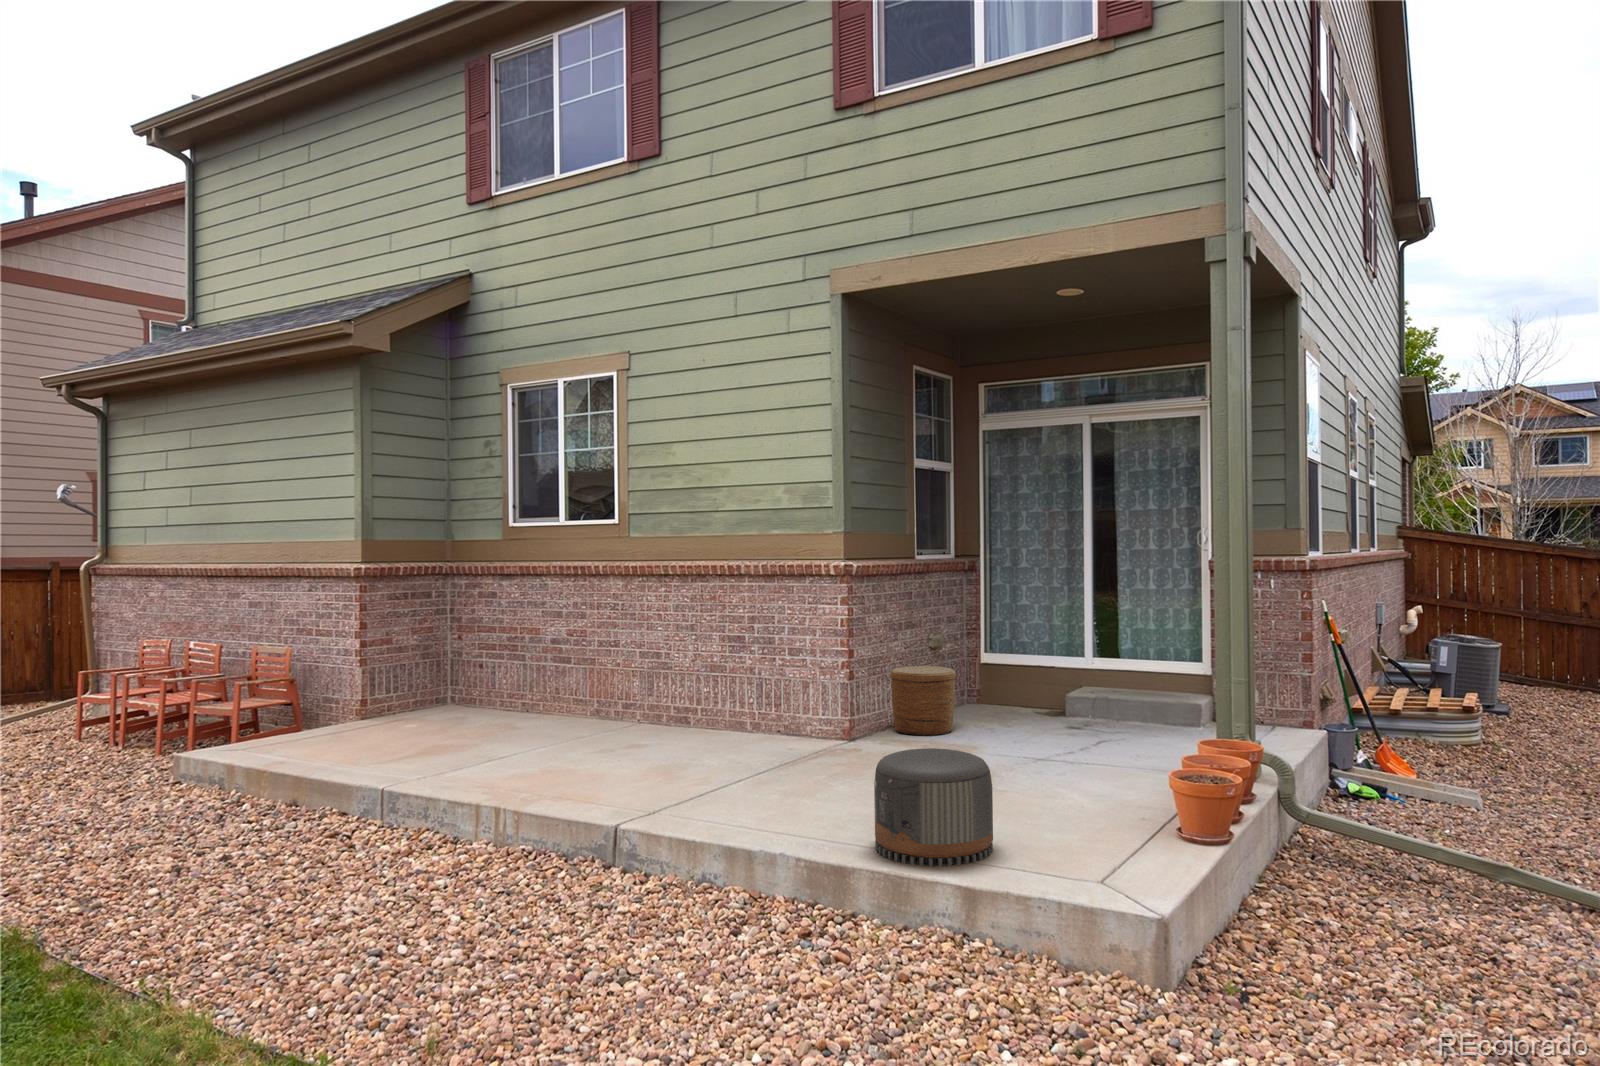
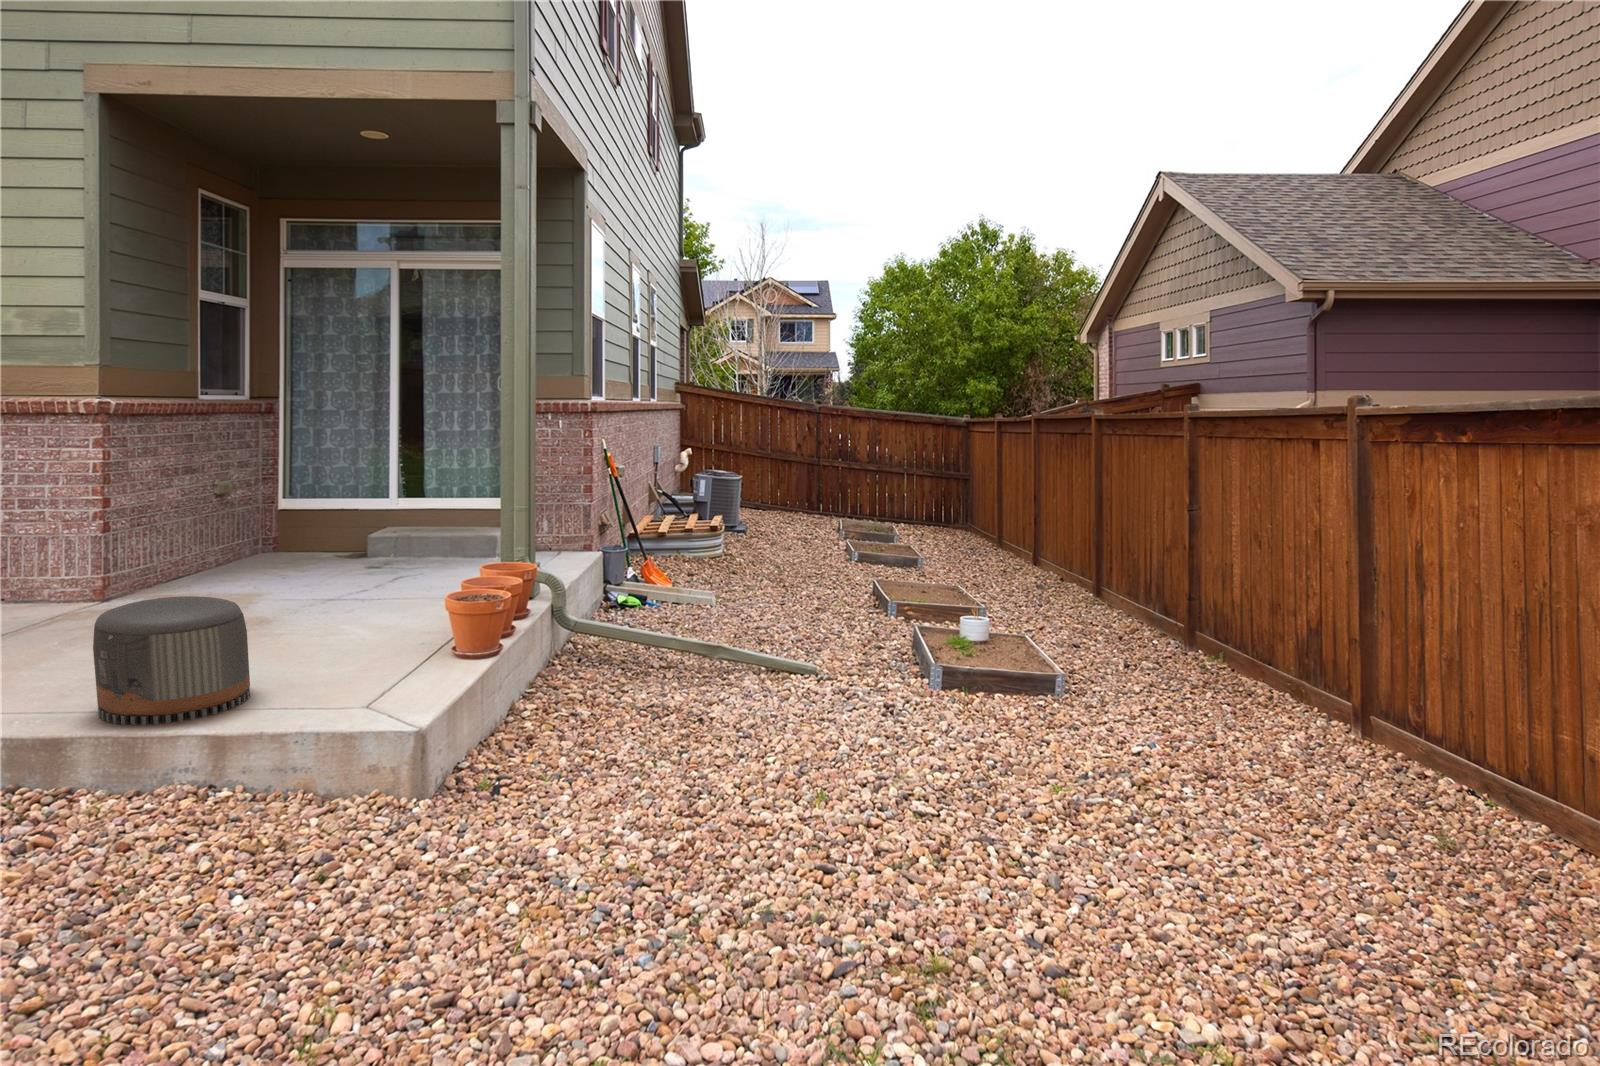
woven basket: present [890,666,956,736] -> none [151,512,236,587]

